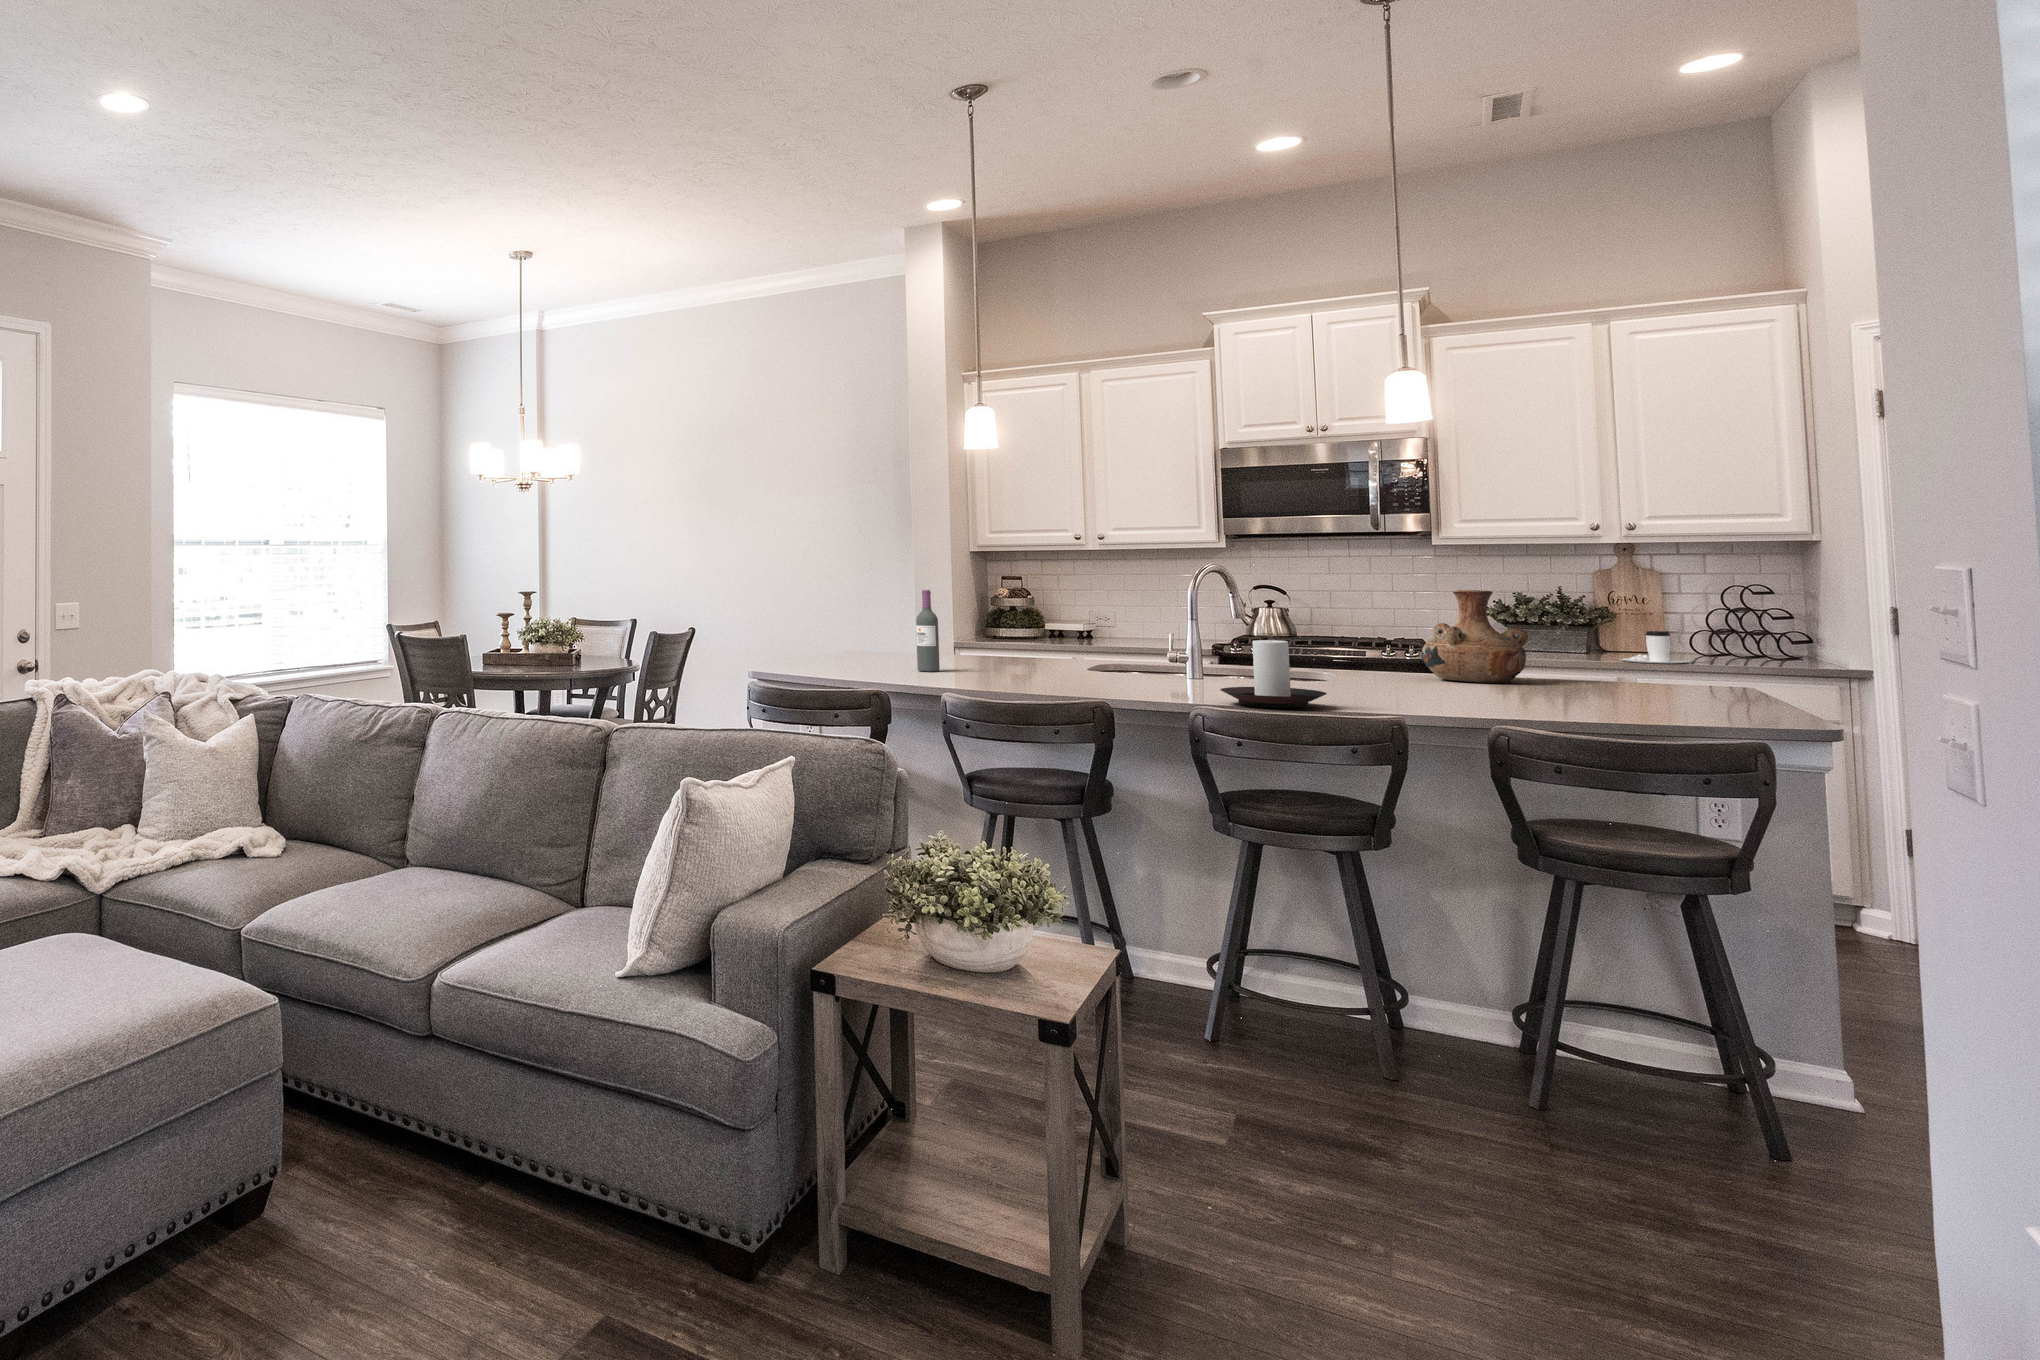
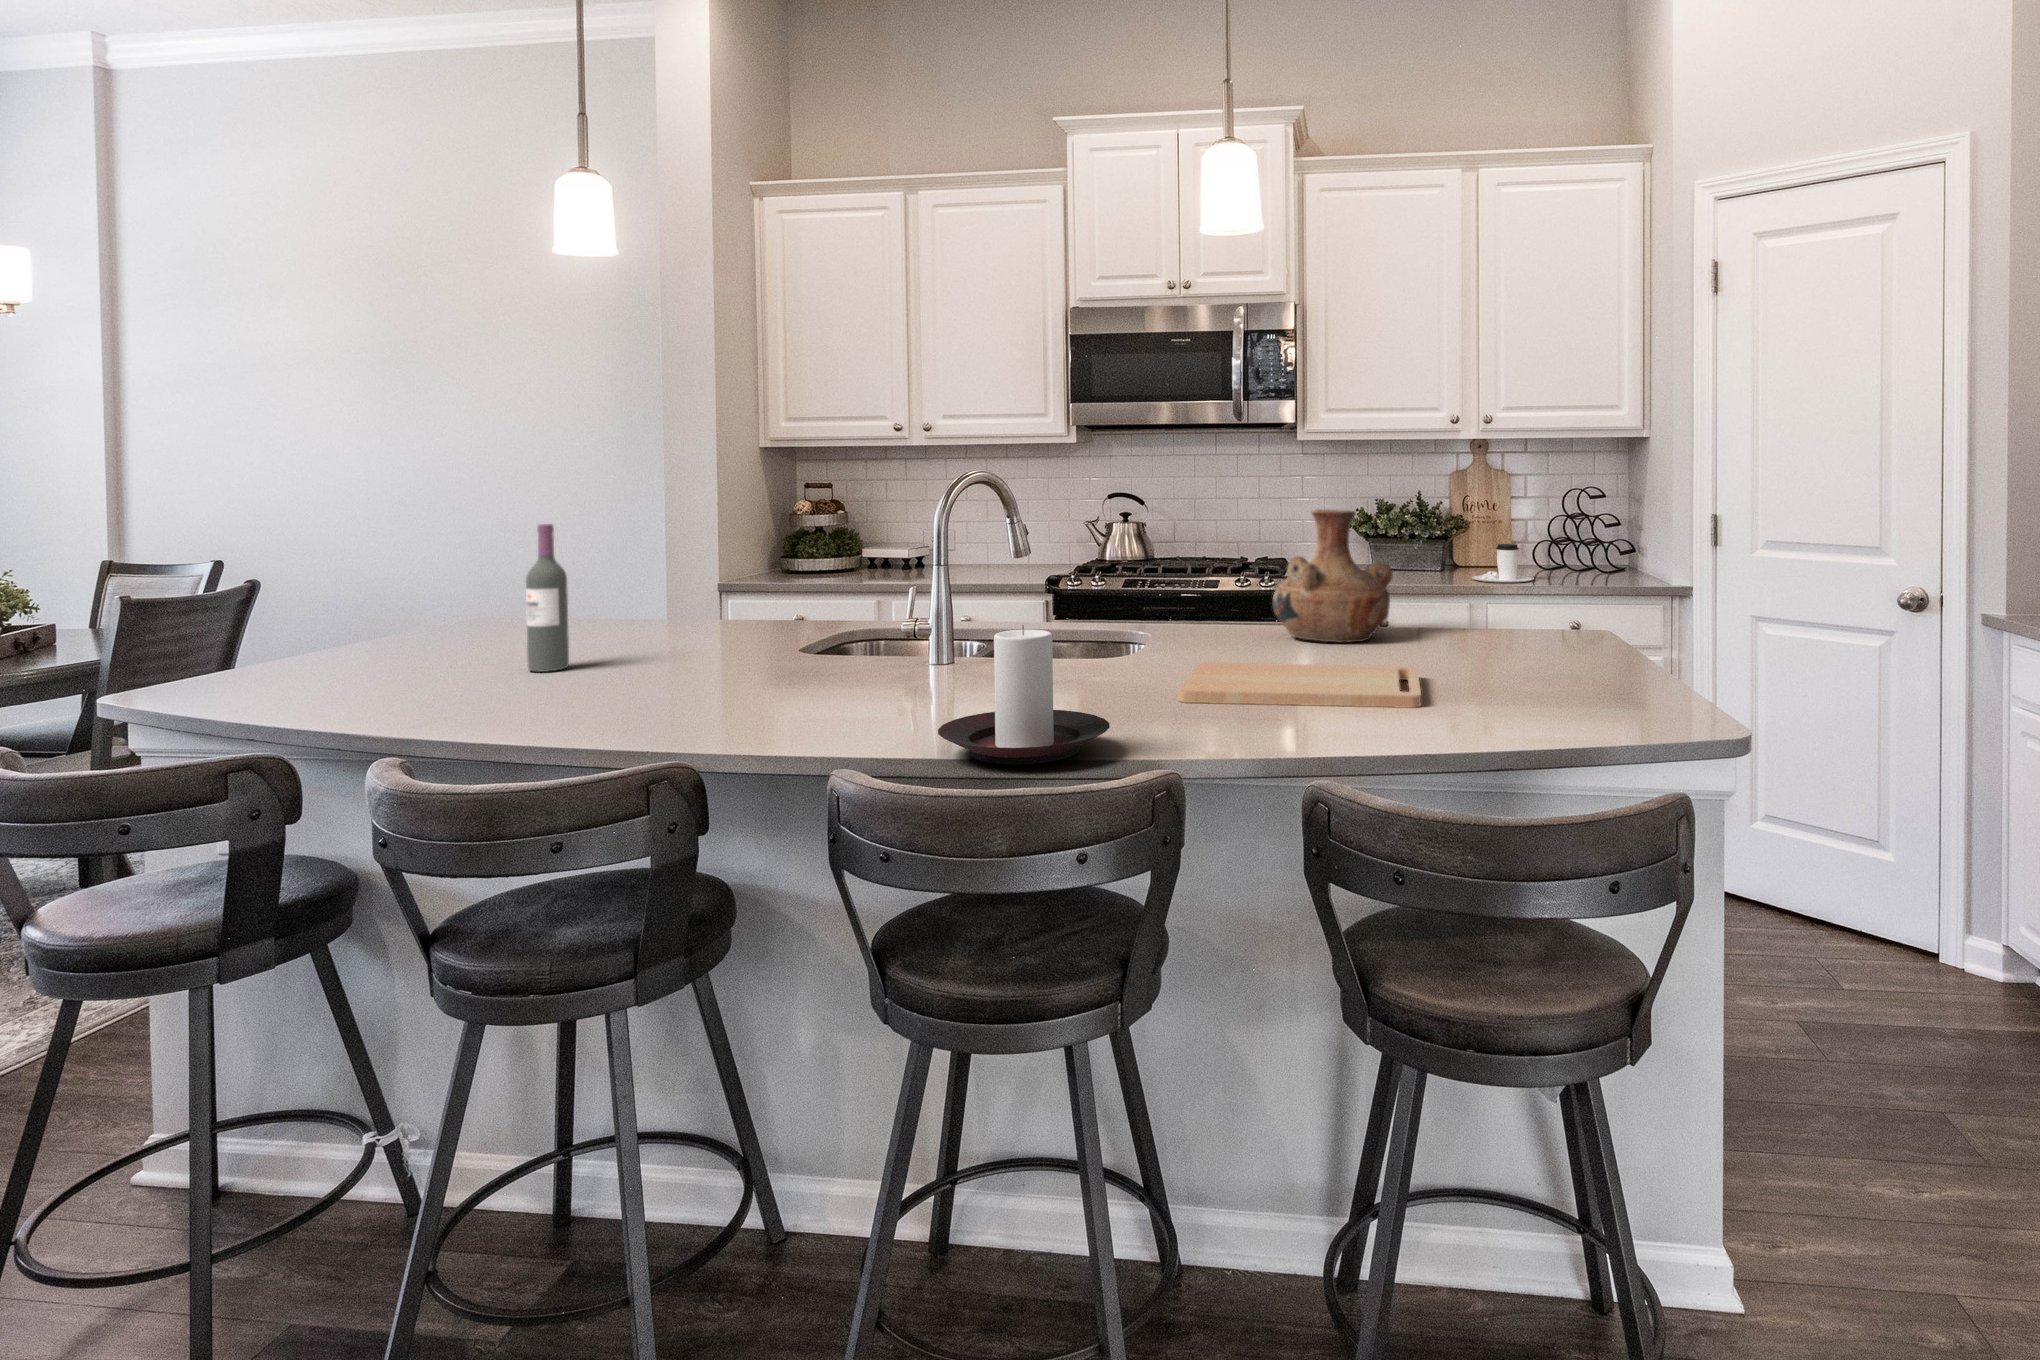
cutting board: none [1361,682,1549,706] -> present [1178,662,1421,708]

